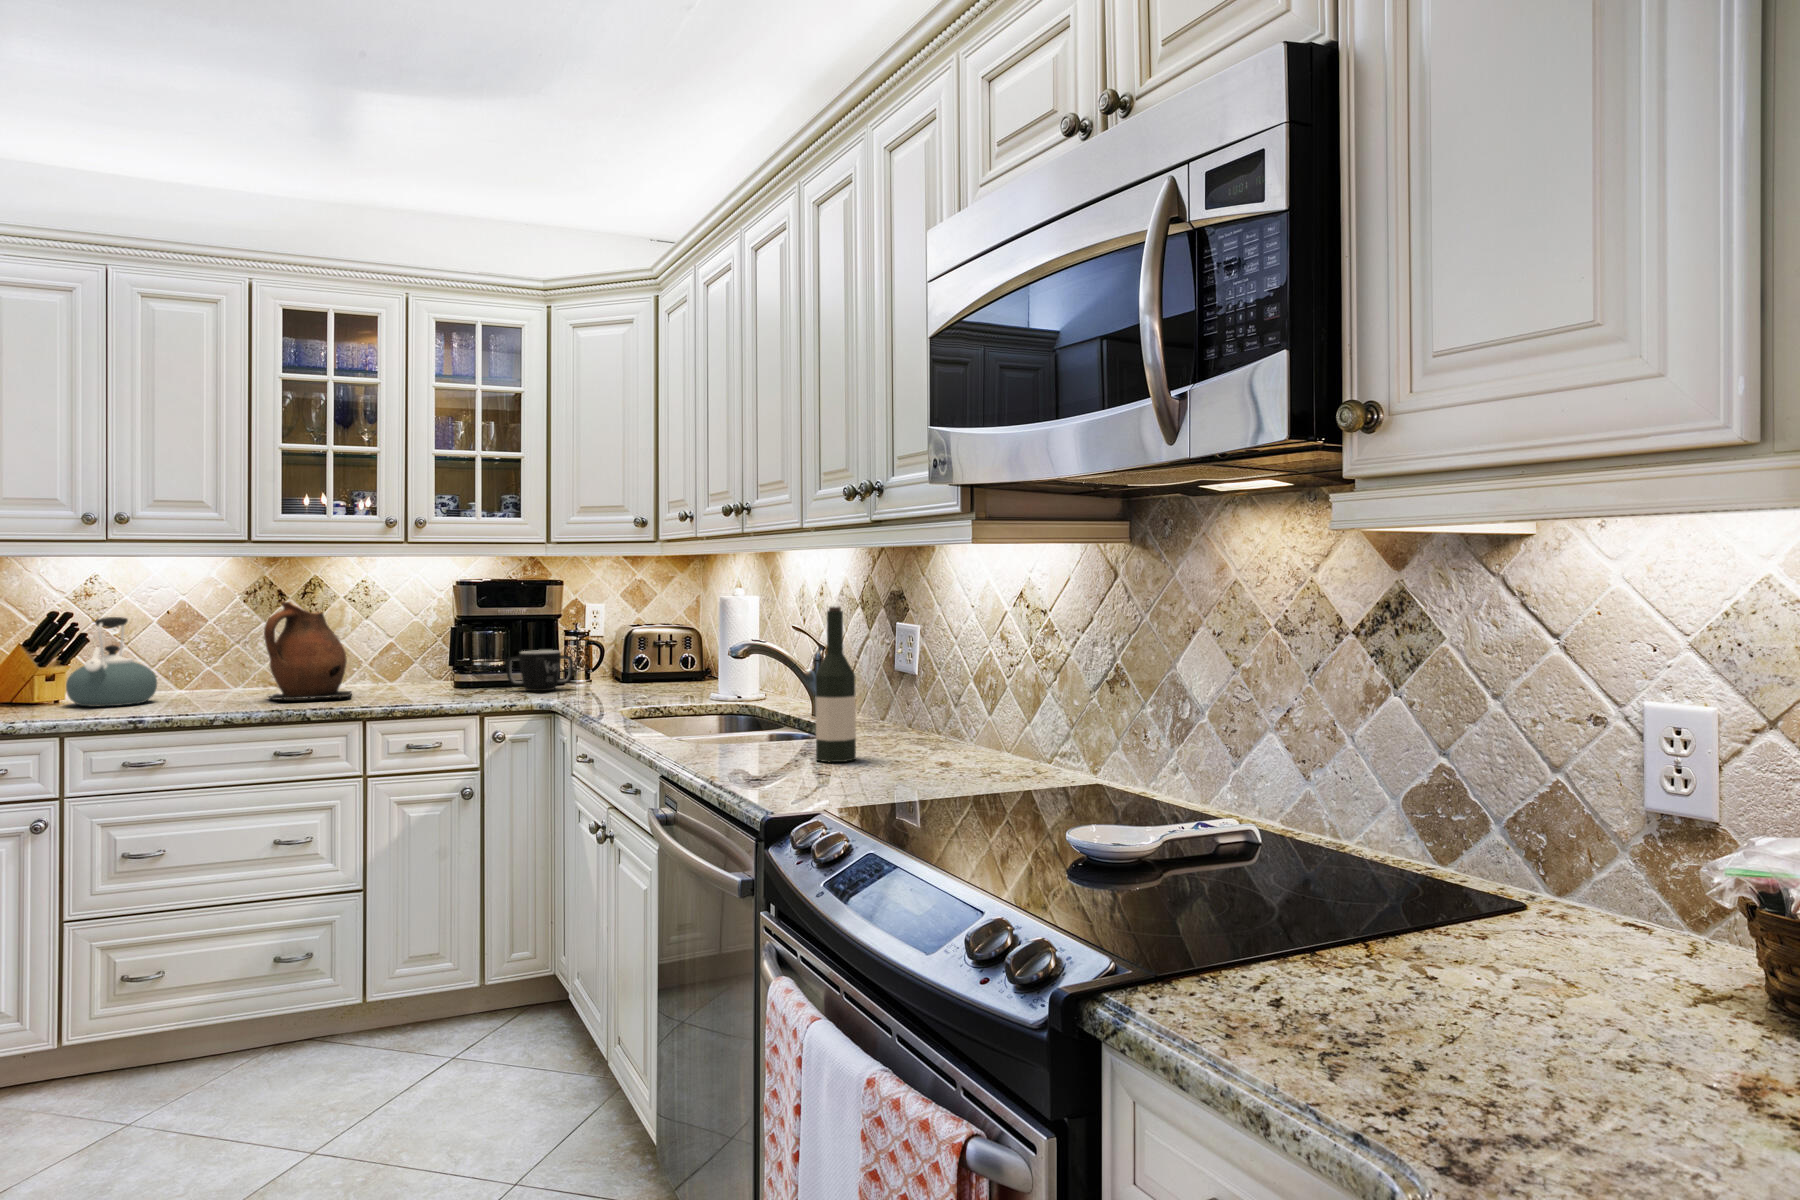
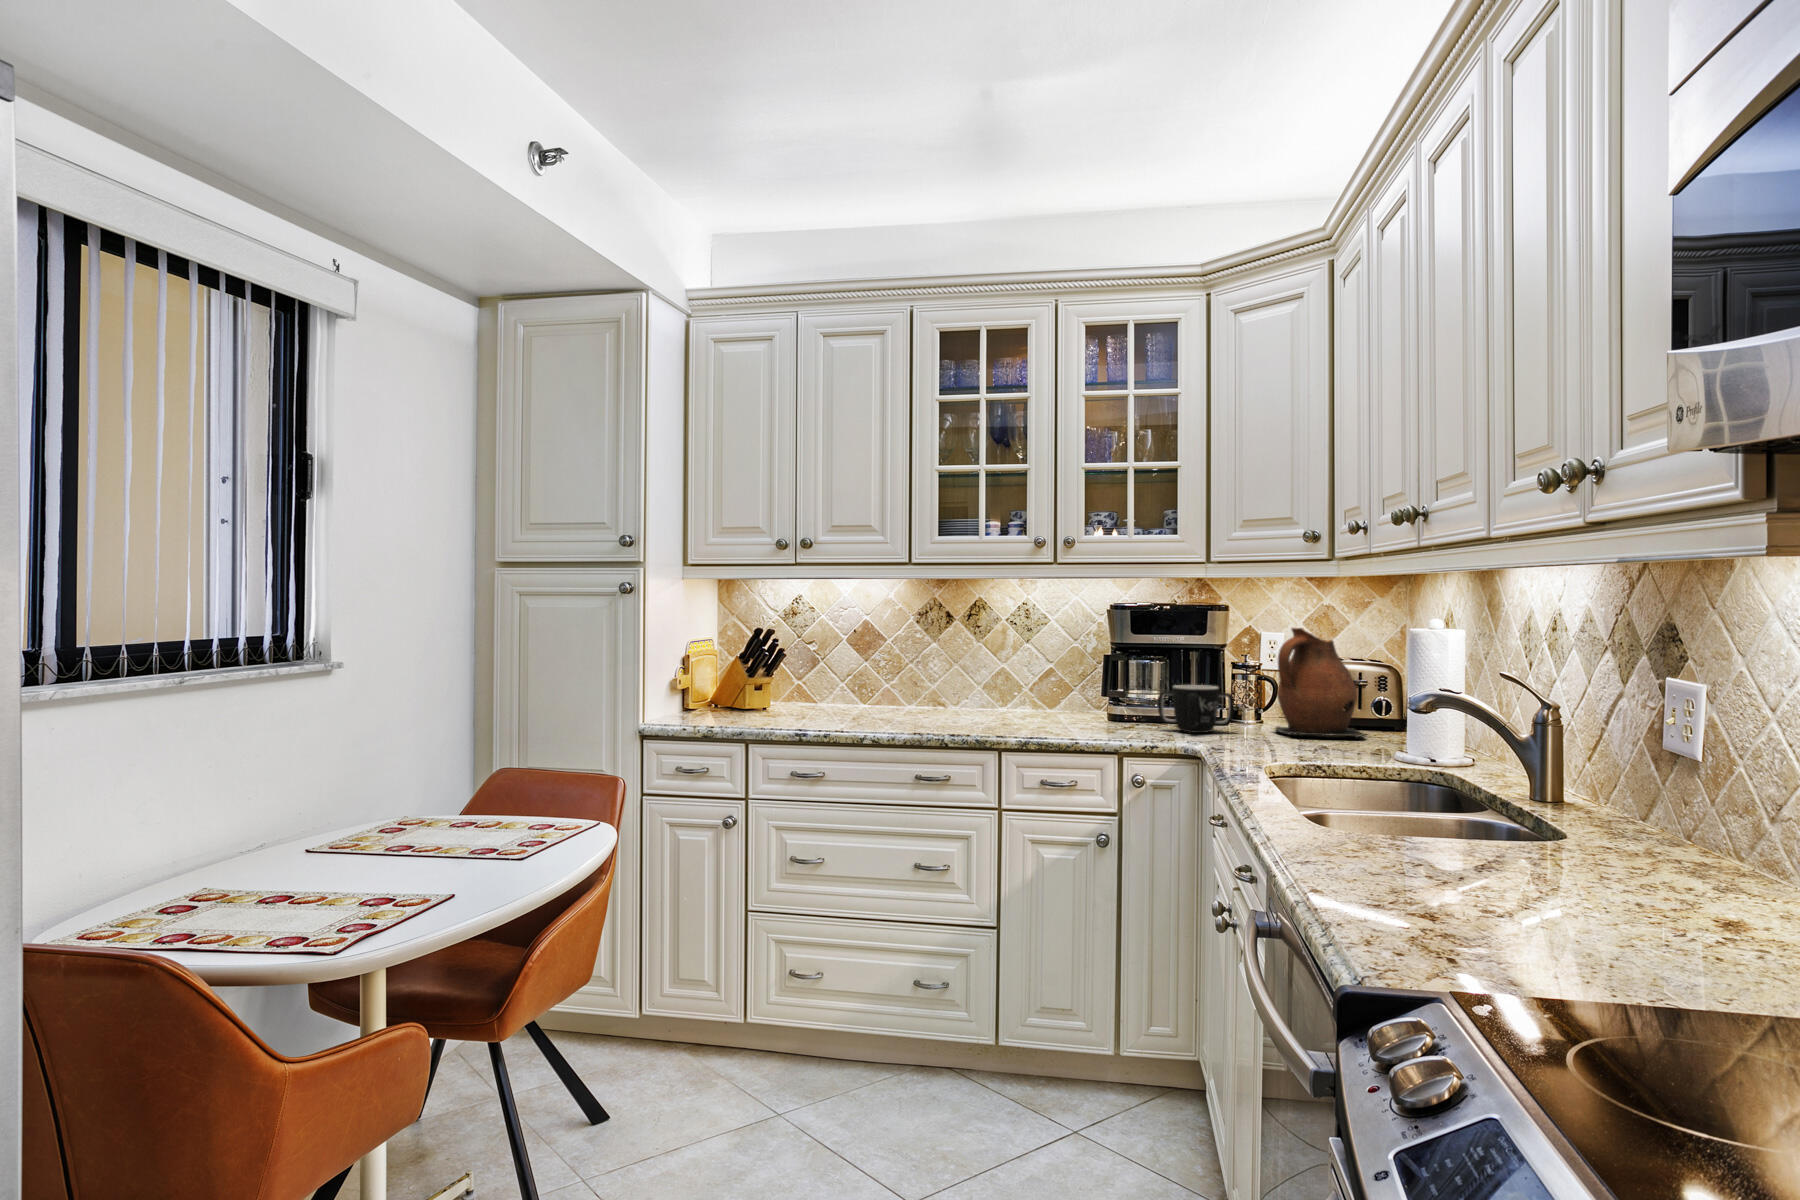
ceramic pitcher: present [264,602,352,700] -> present [1275,628,1365,738]
wine bottle: present [815,607,856,762] -> none [1503,655,1570,887]
kettle: present [66,617,157,707] -> none [765,634,836,717]

